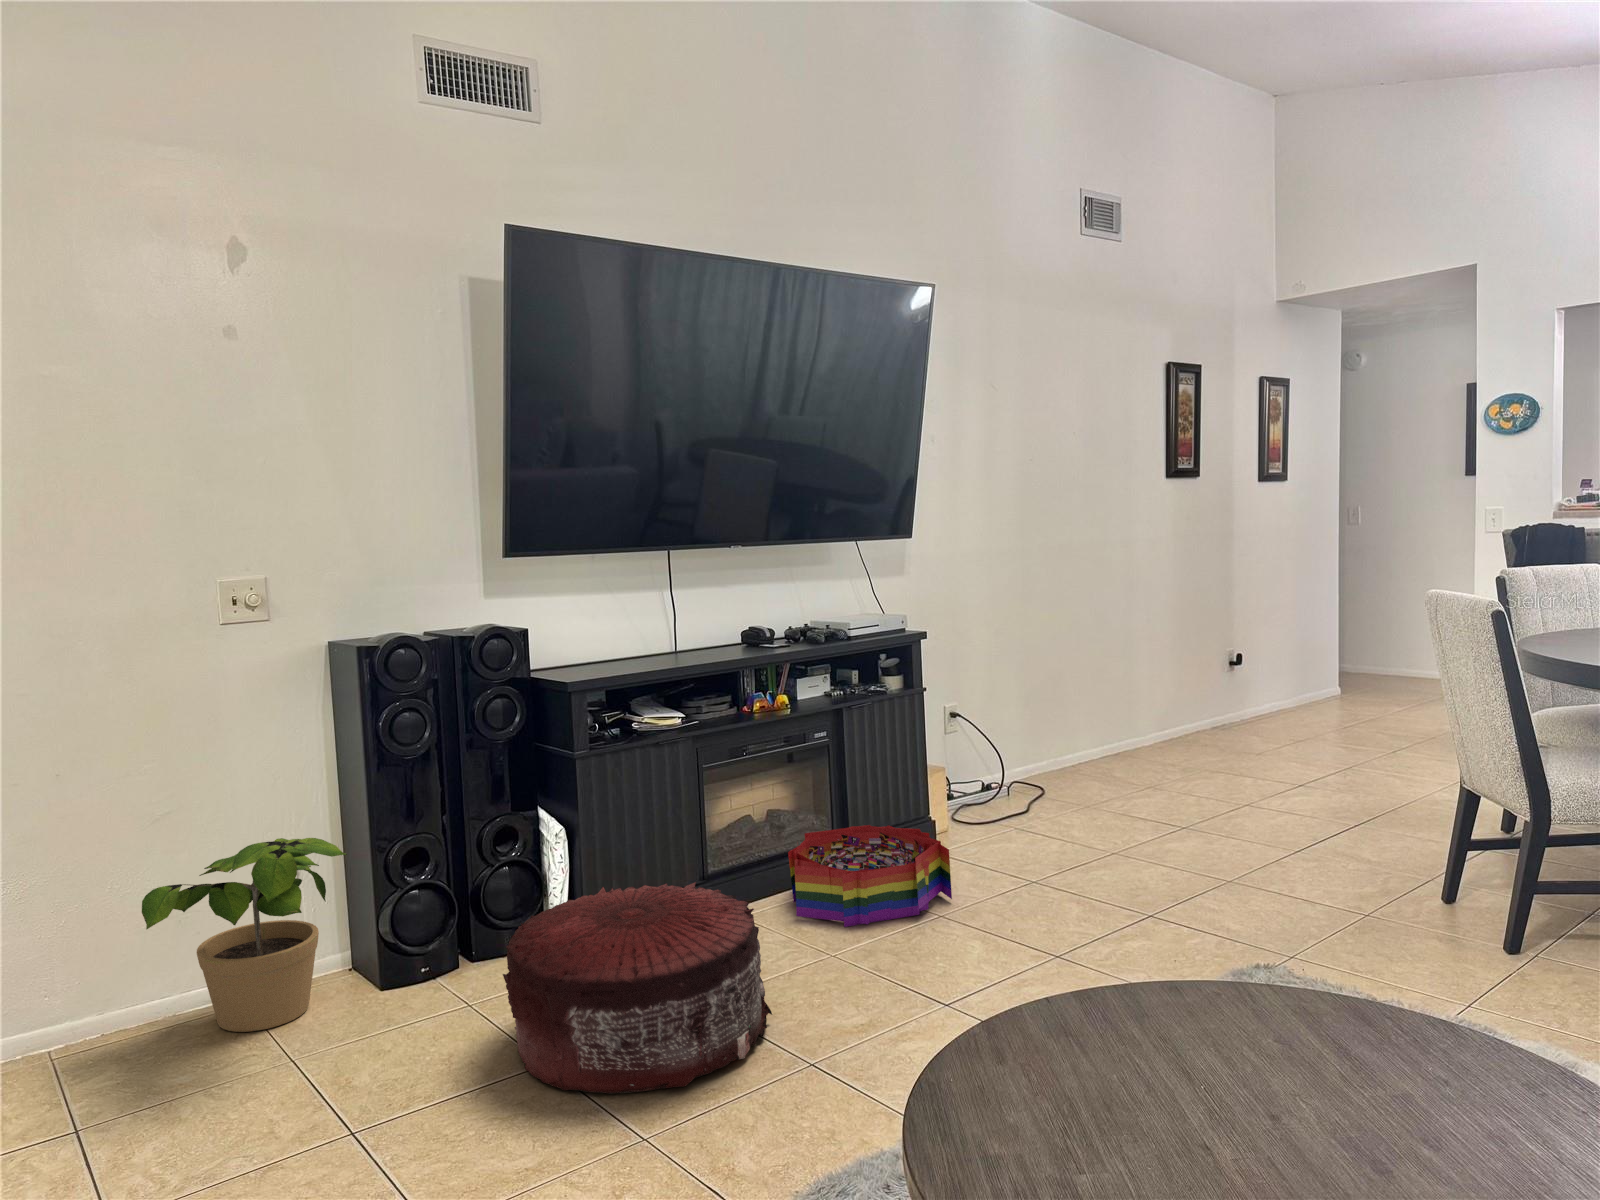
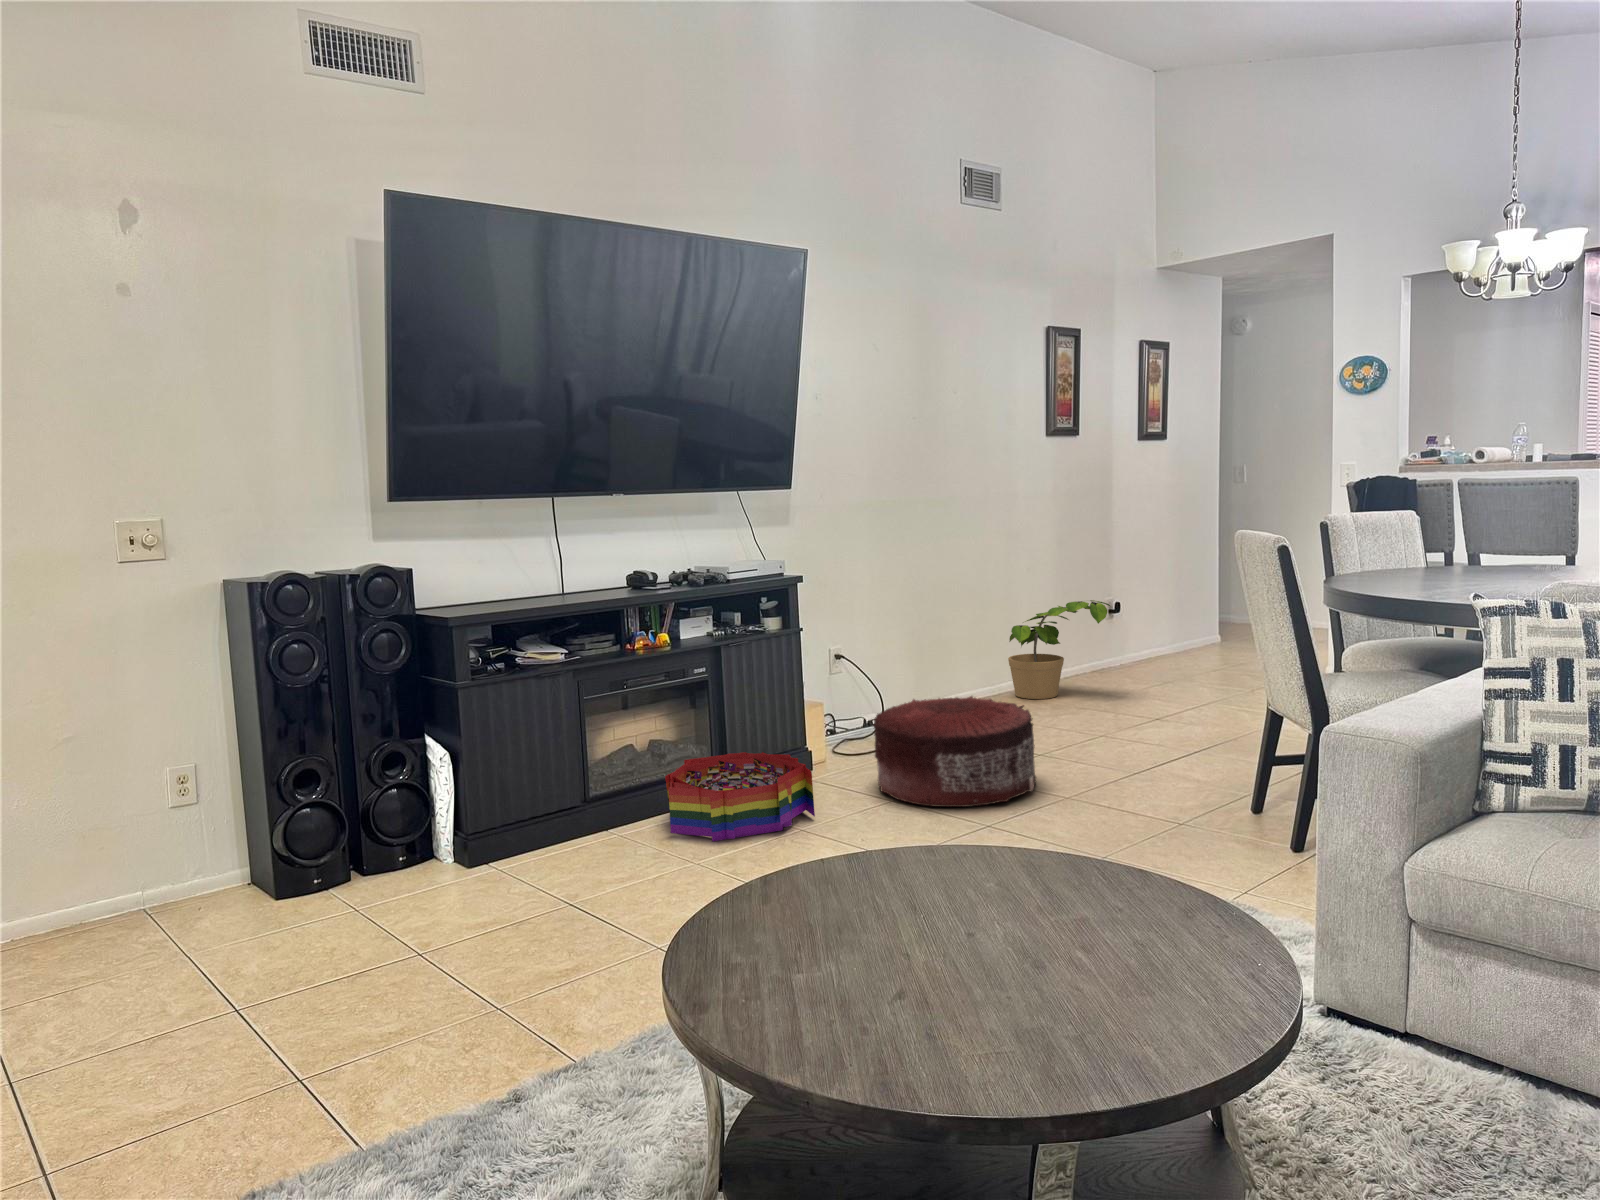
potted plant: present [142,838,347,1032] -> present [1008,600,1110,699]
pouf: present [503,882,772,1094] -> present [873,696,1036,807]

